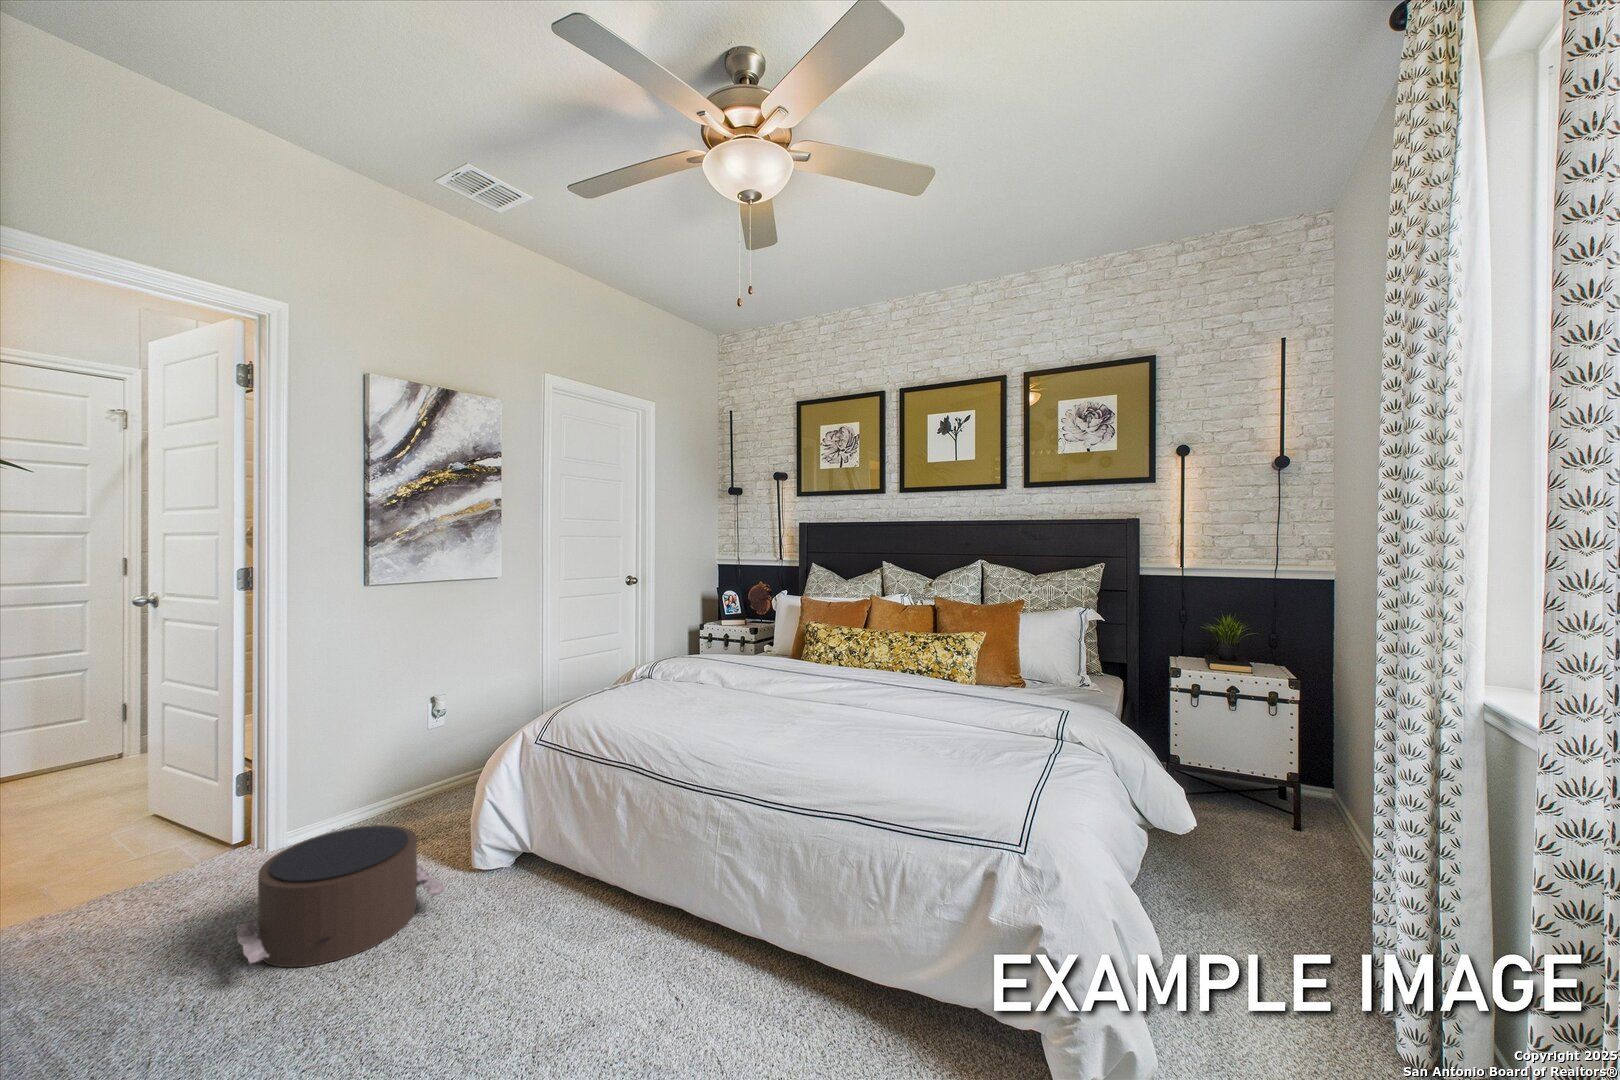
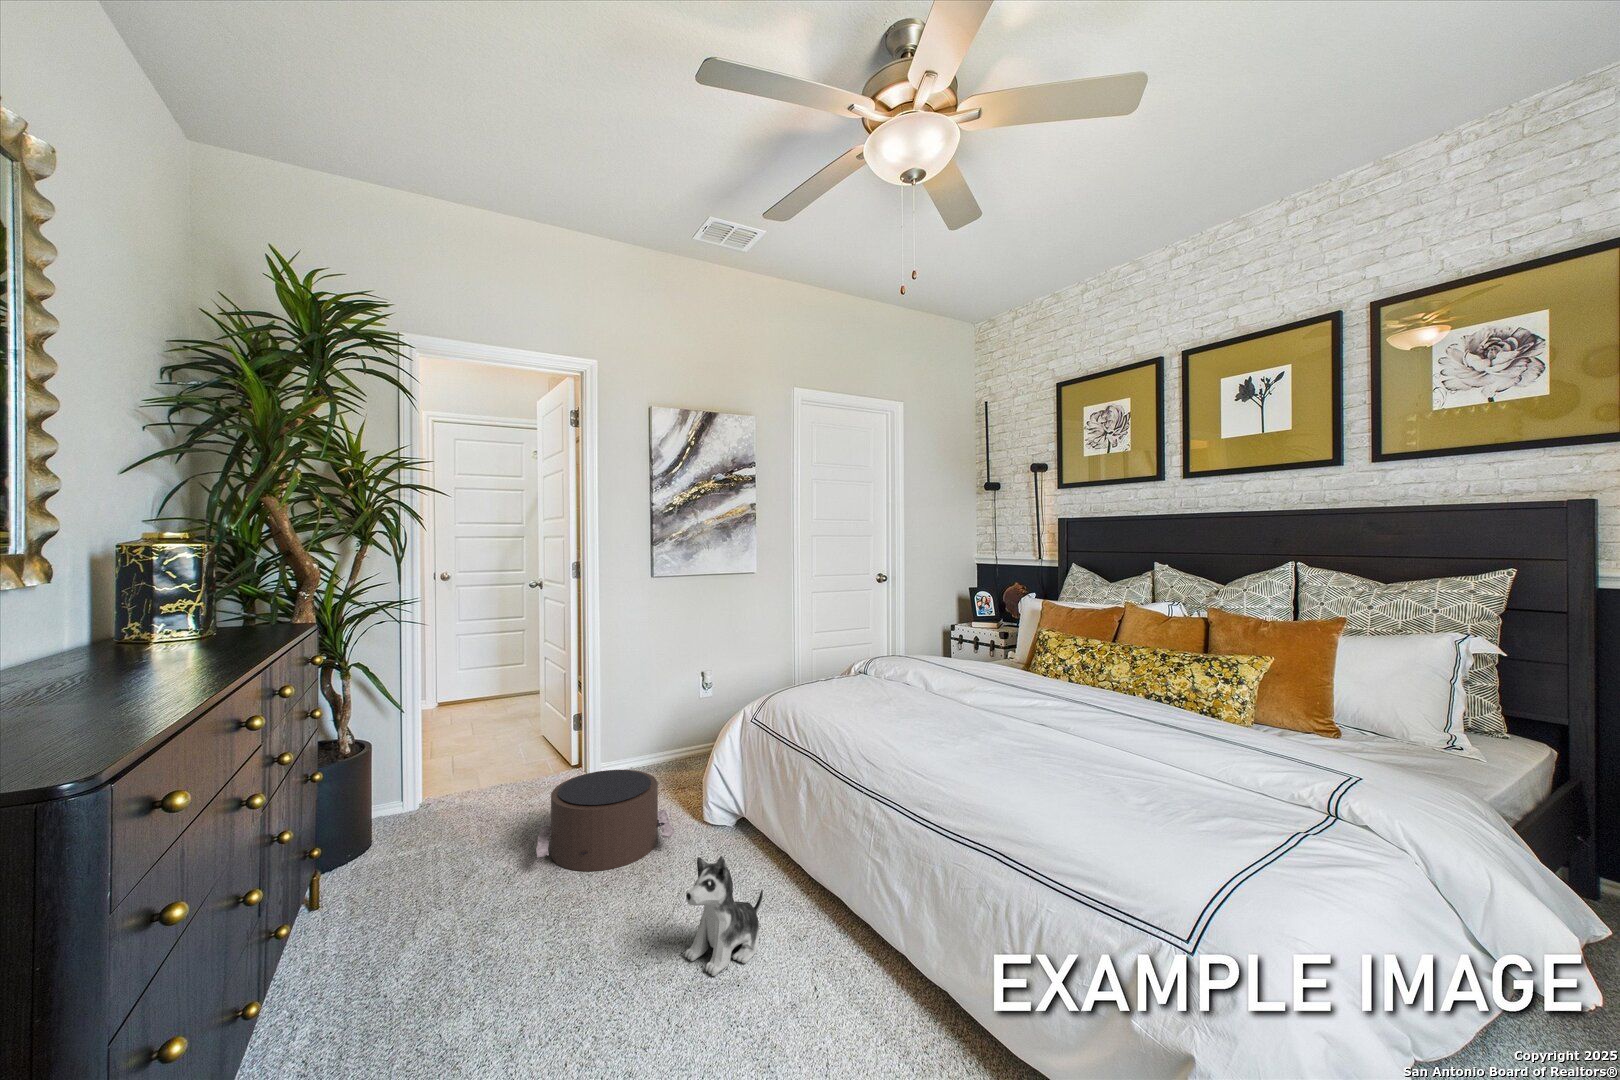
plush toy: none [516,890,599,1024] -> present [685,856,763,976]

